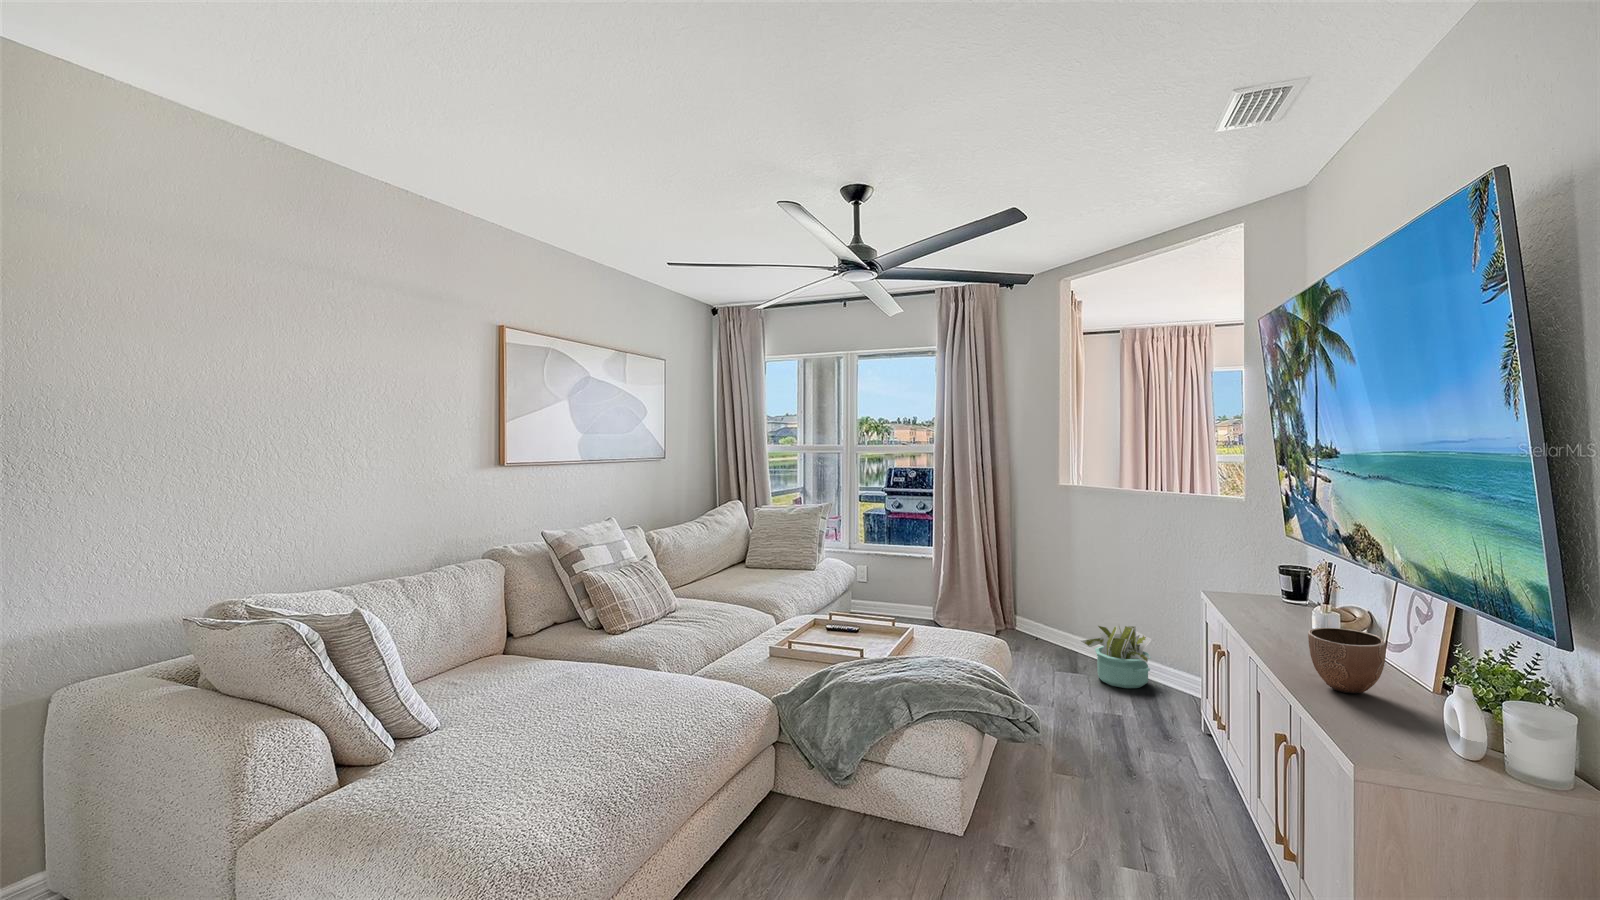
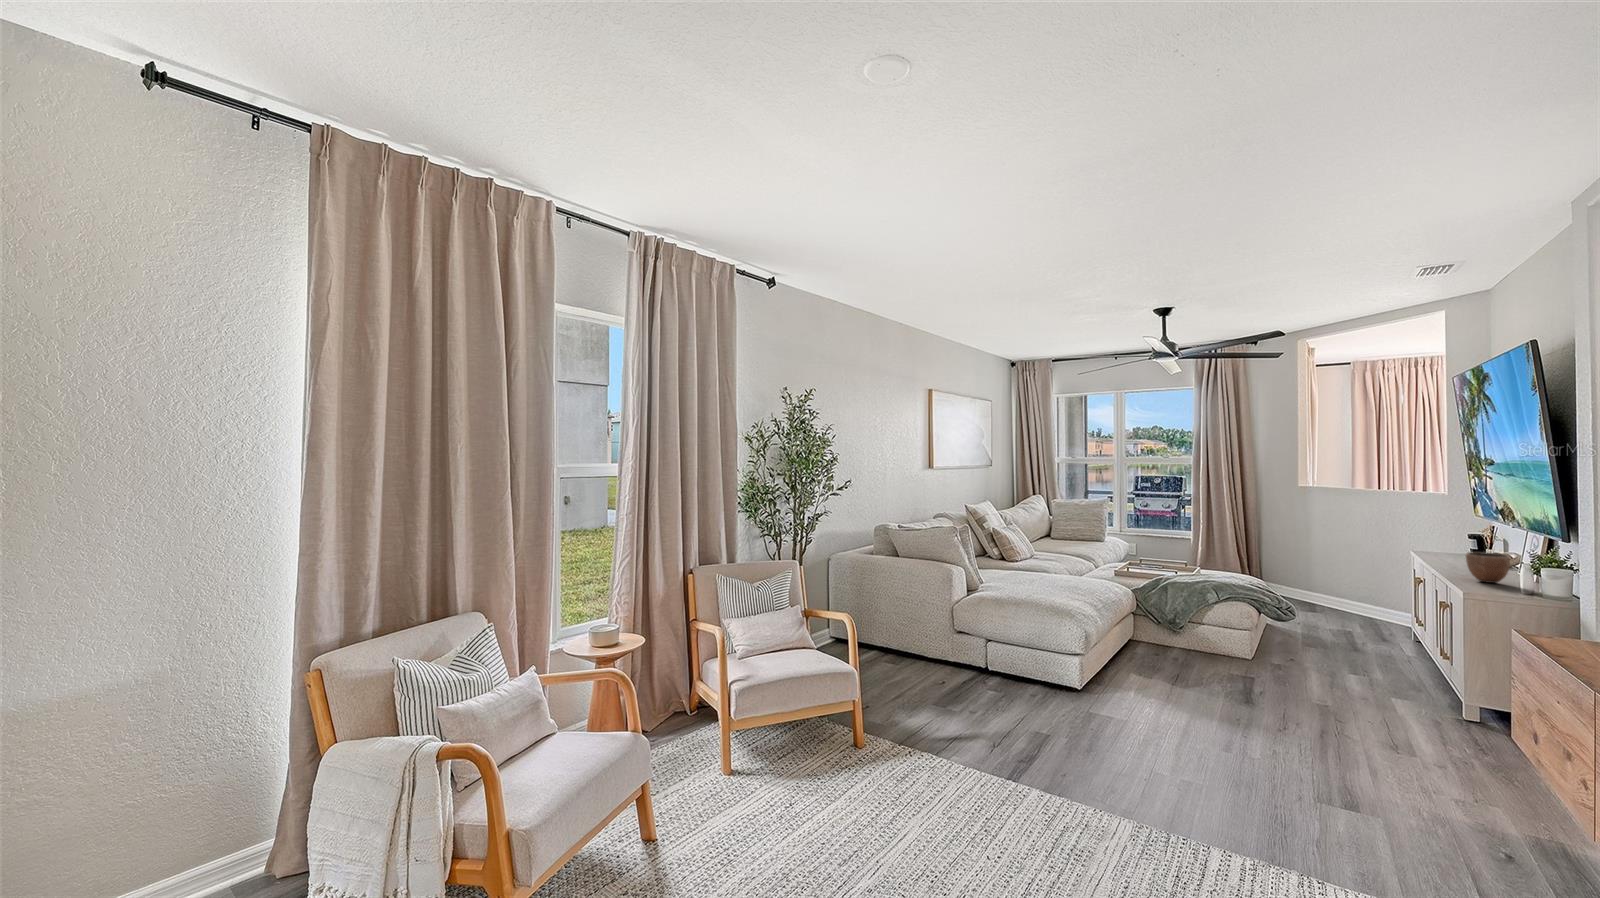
decorative plant: present [1081,626,1152,688] -> none [1319,581,1378,624]

